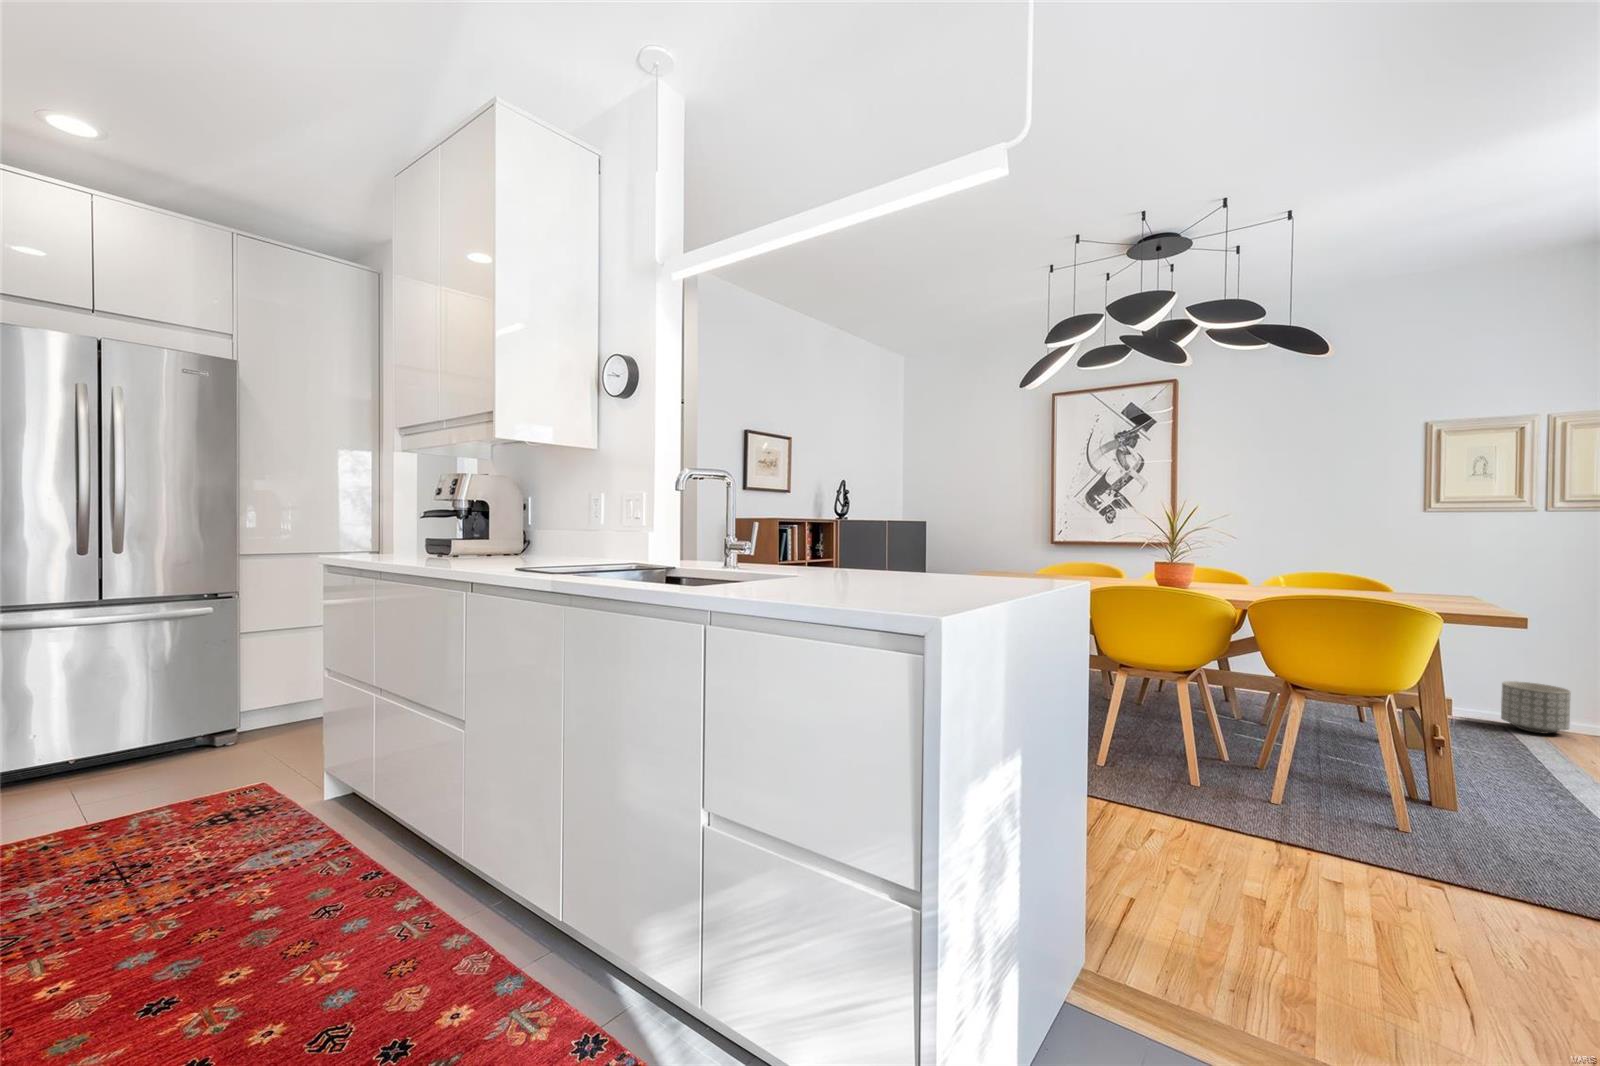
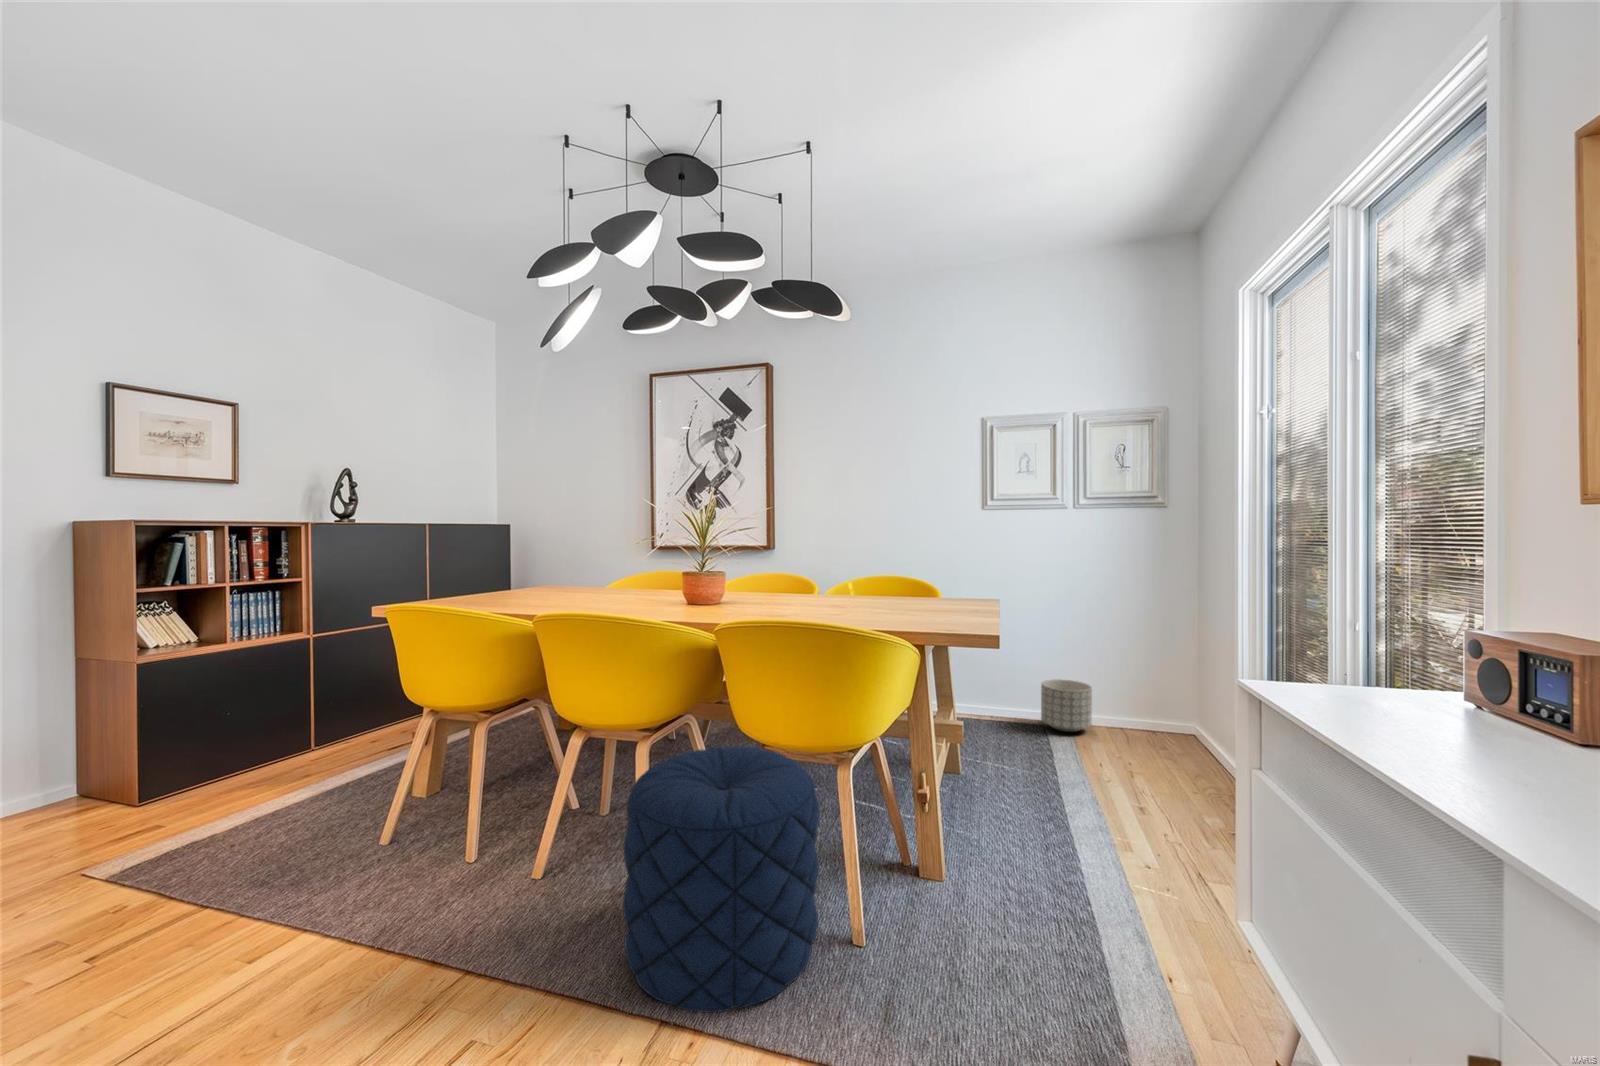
pouf: none [1212,684,1378,843] -> present [623,746,820,1013]

